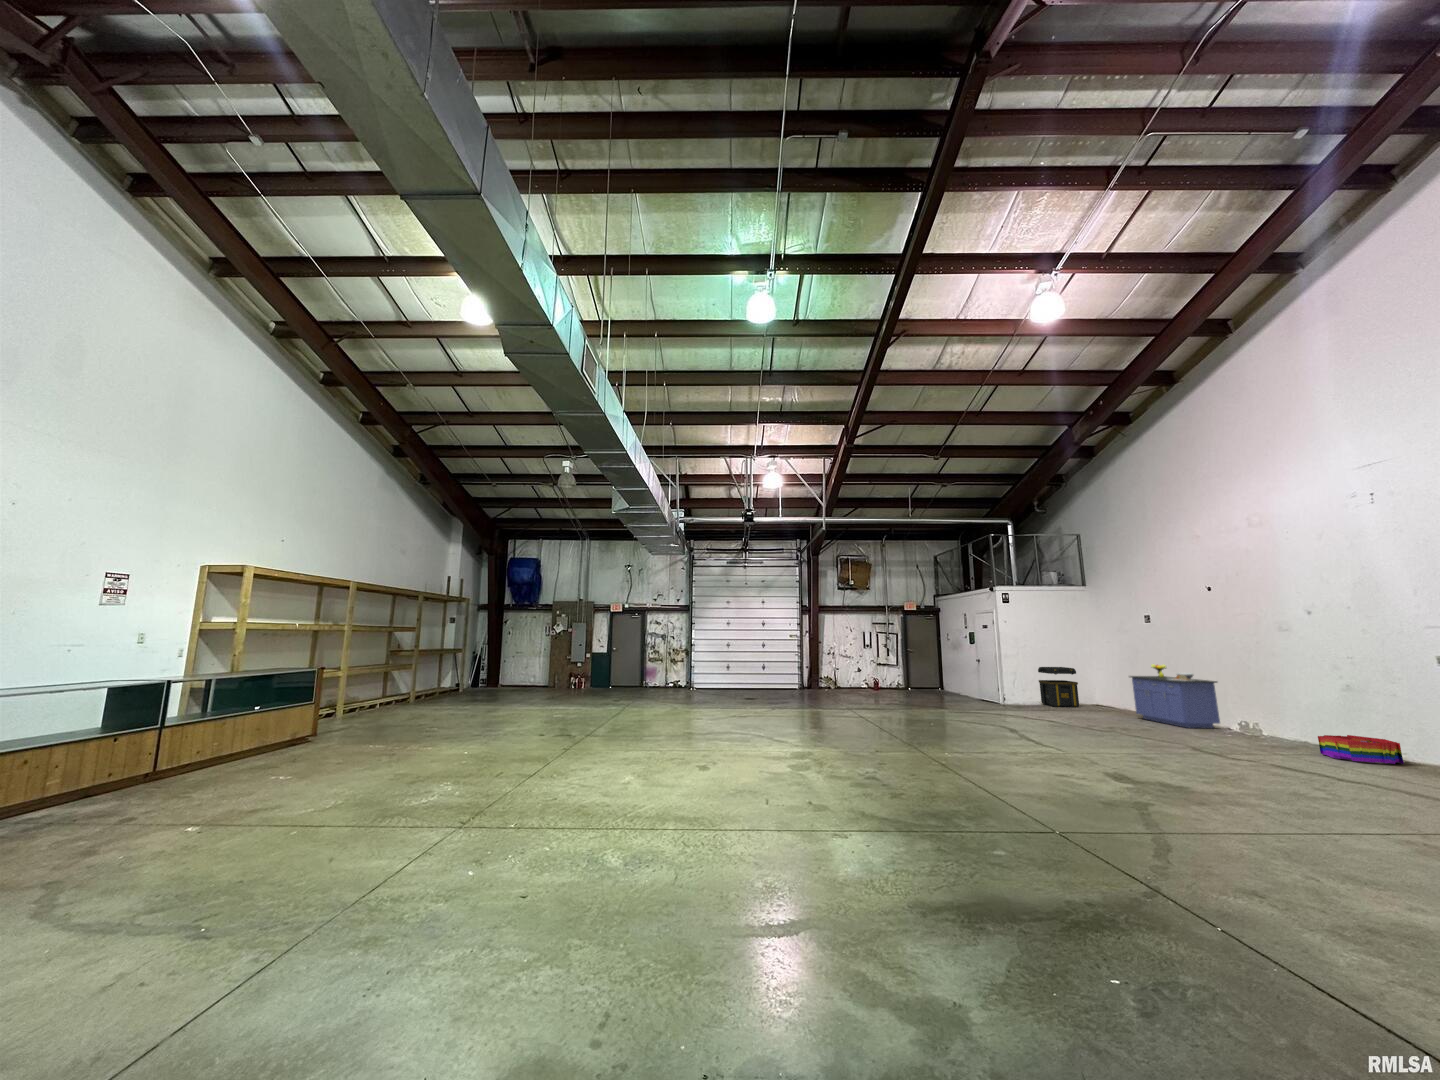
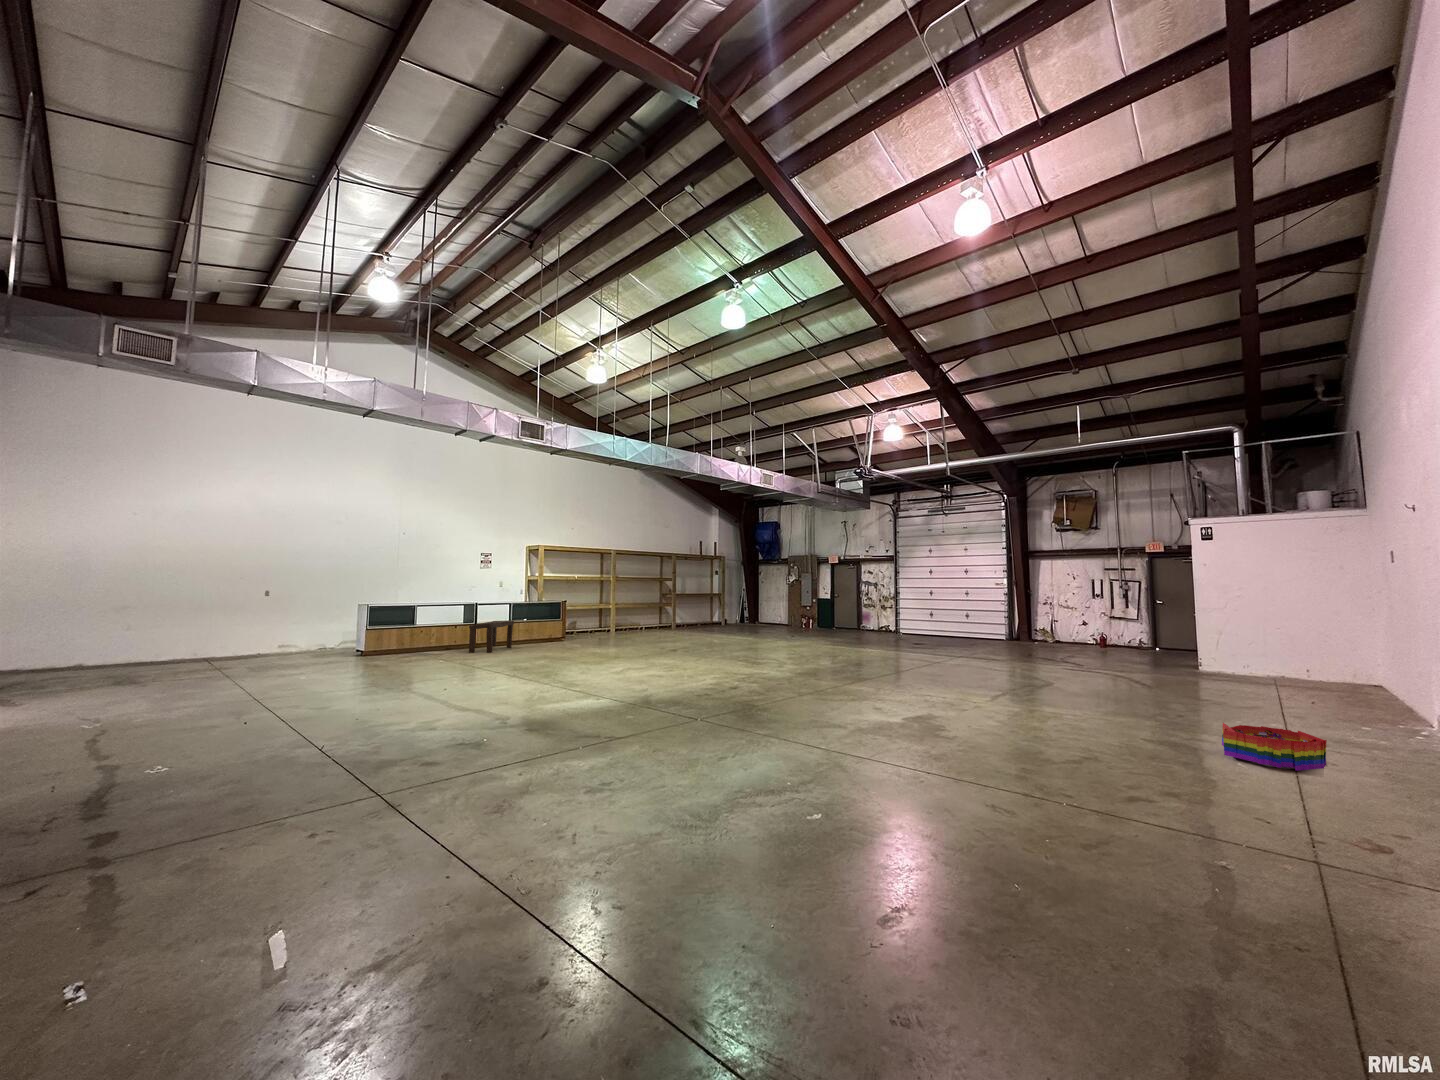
storage cabinet: present [1130,664,1220,728] -> none [1254,628,1329,722]
toolbox: present [1038,667,1079,707] -> none [1229,629,1284,686]
bench: none [161,708,248,795] -> present [469,621,514,653]

